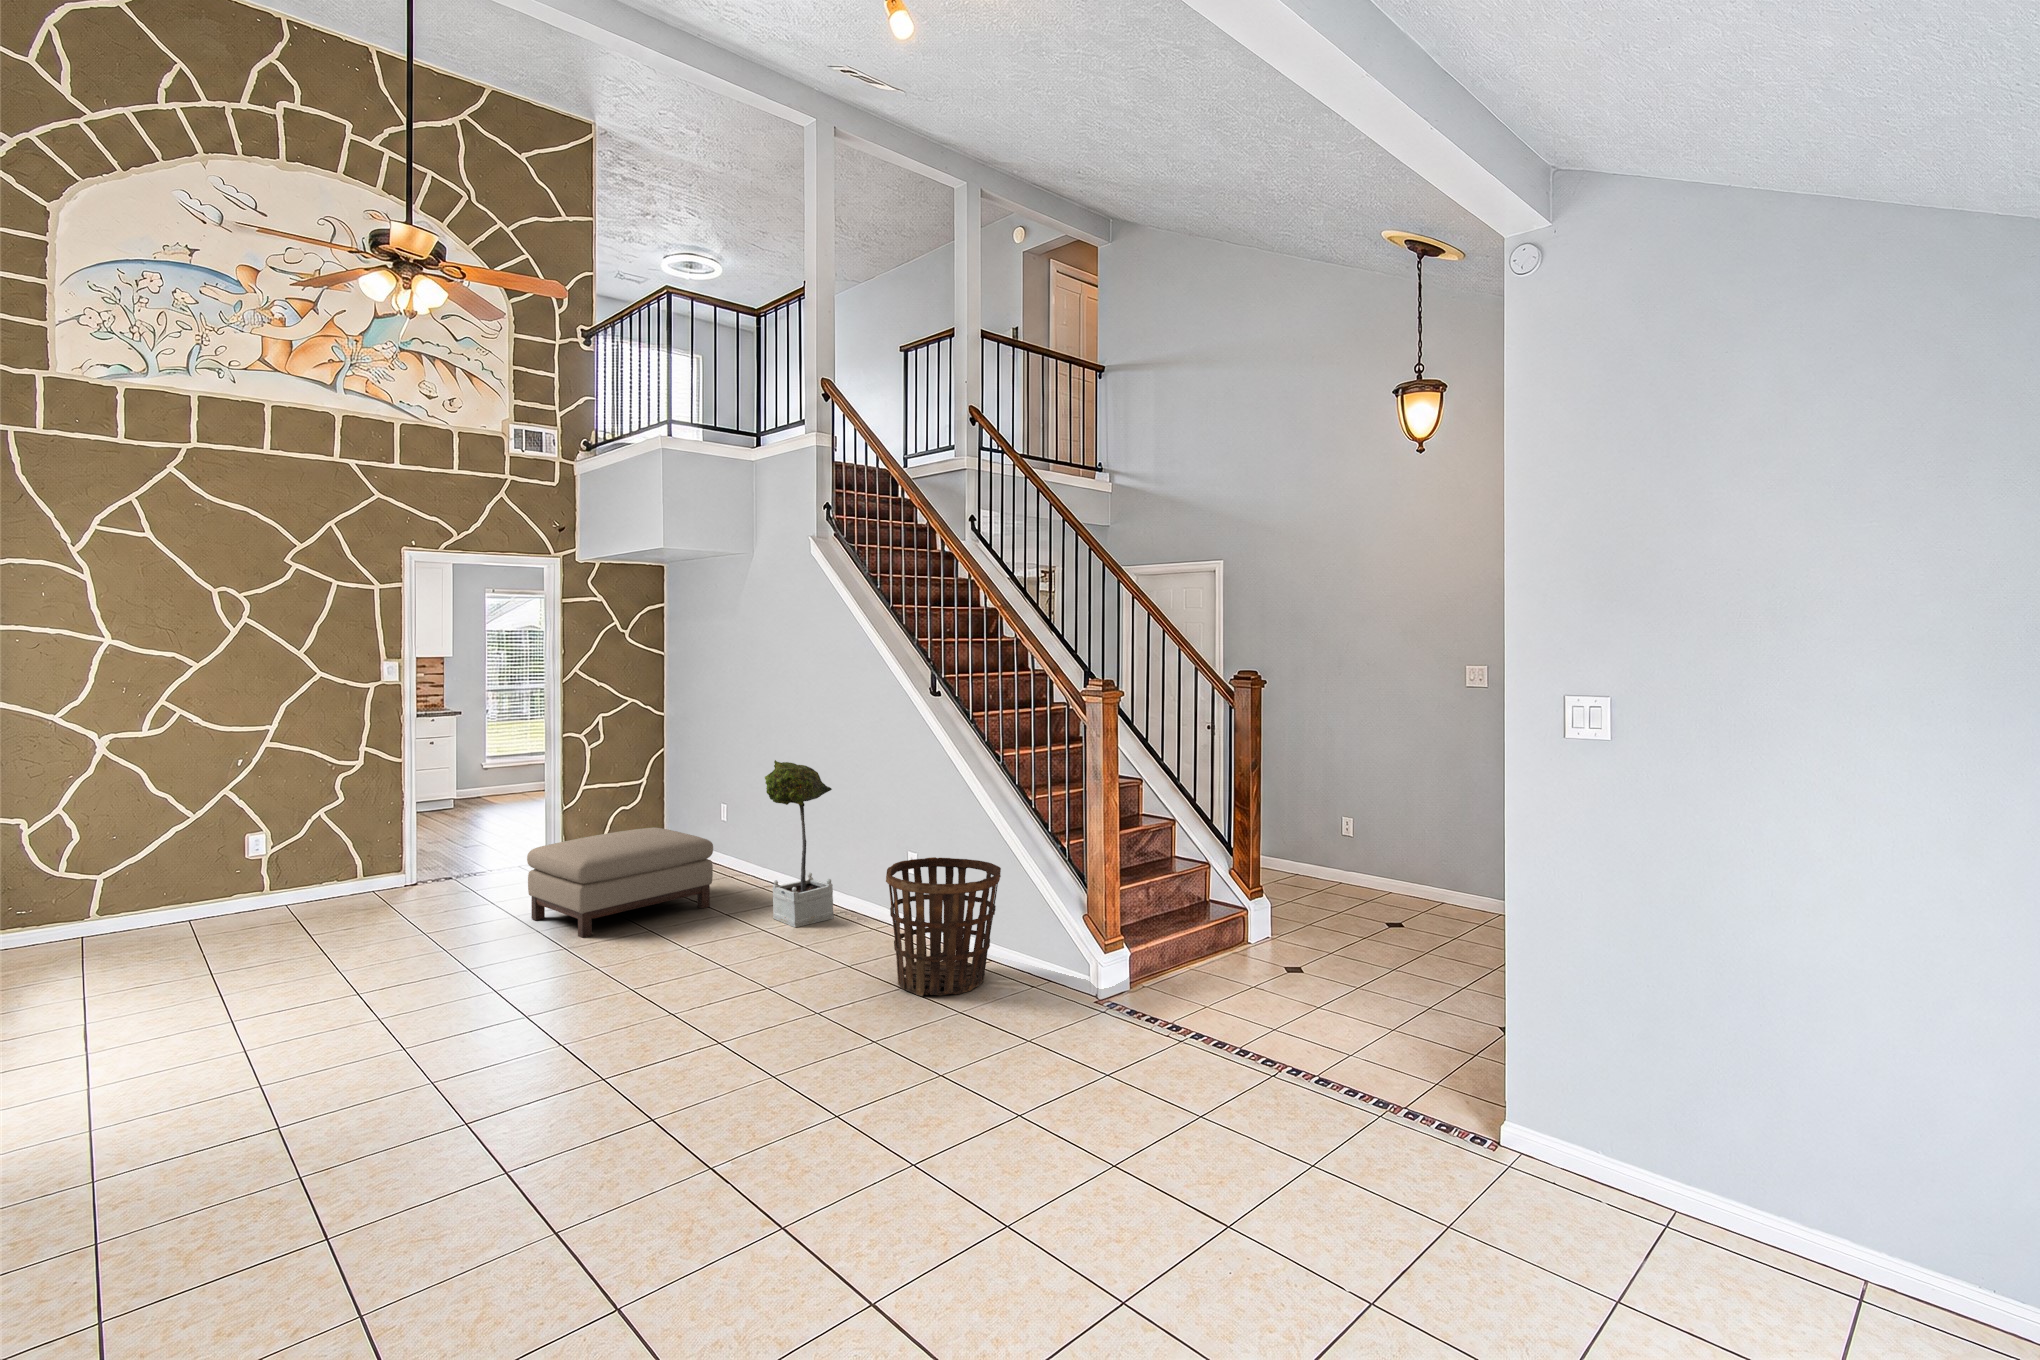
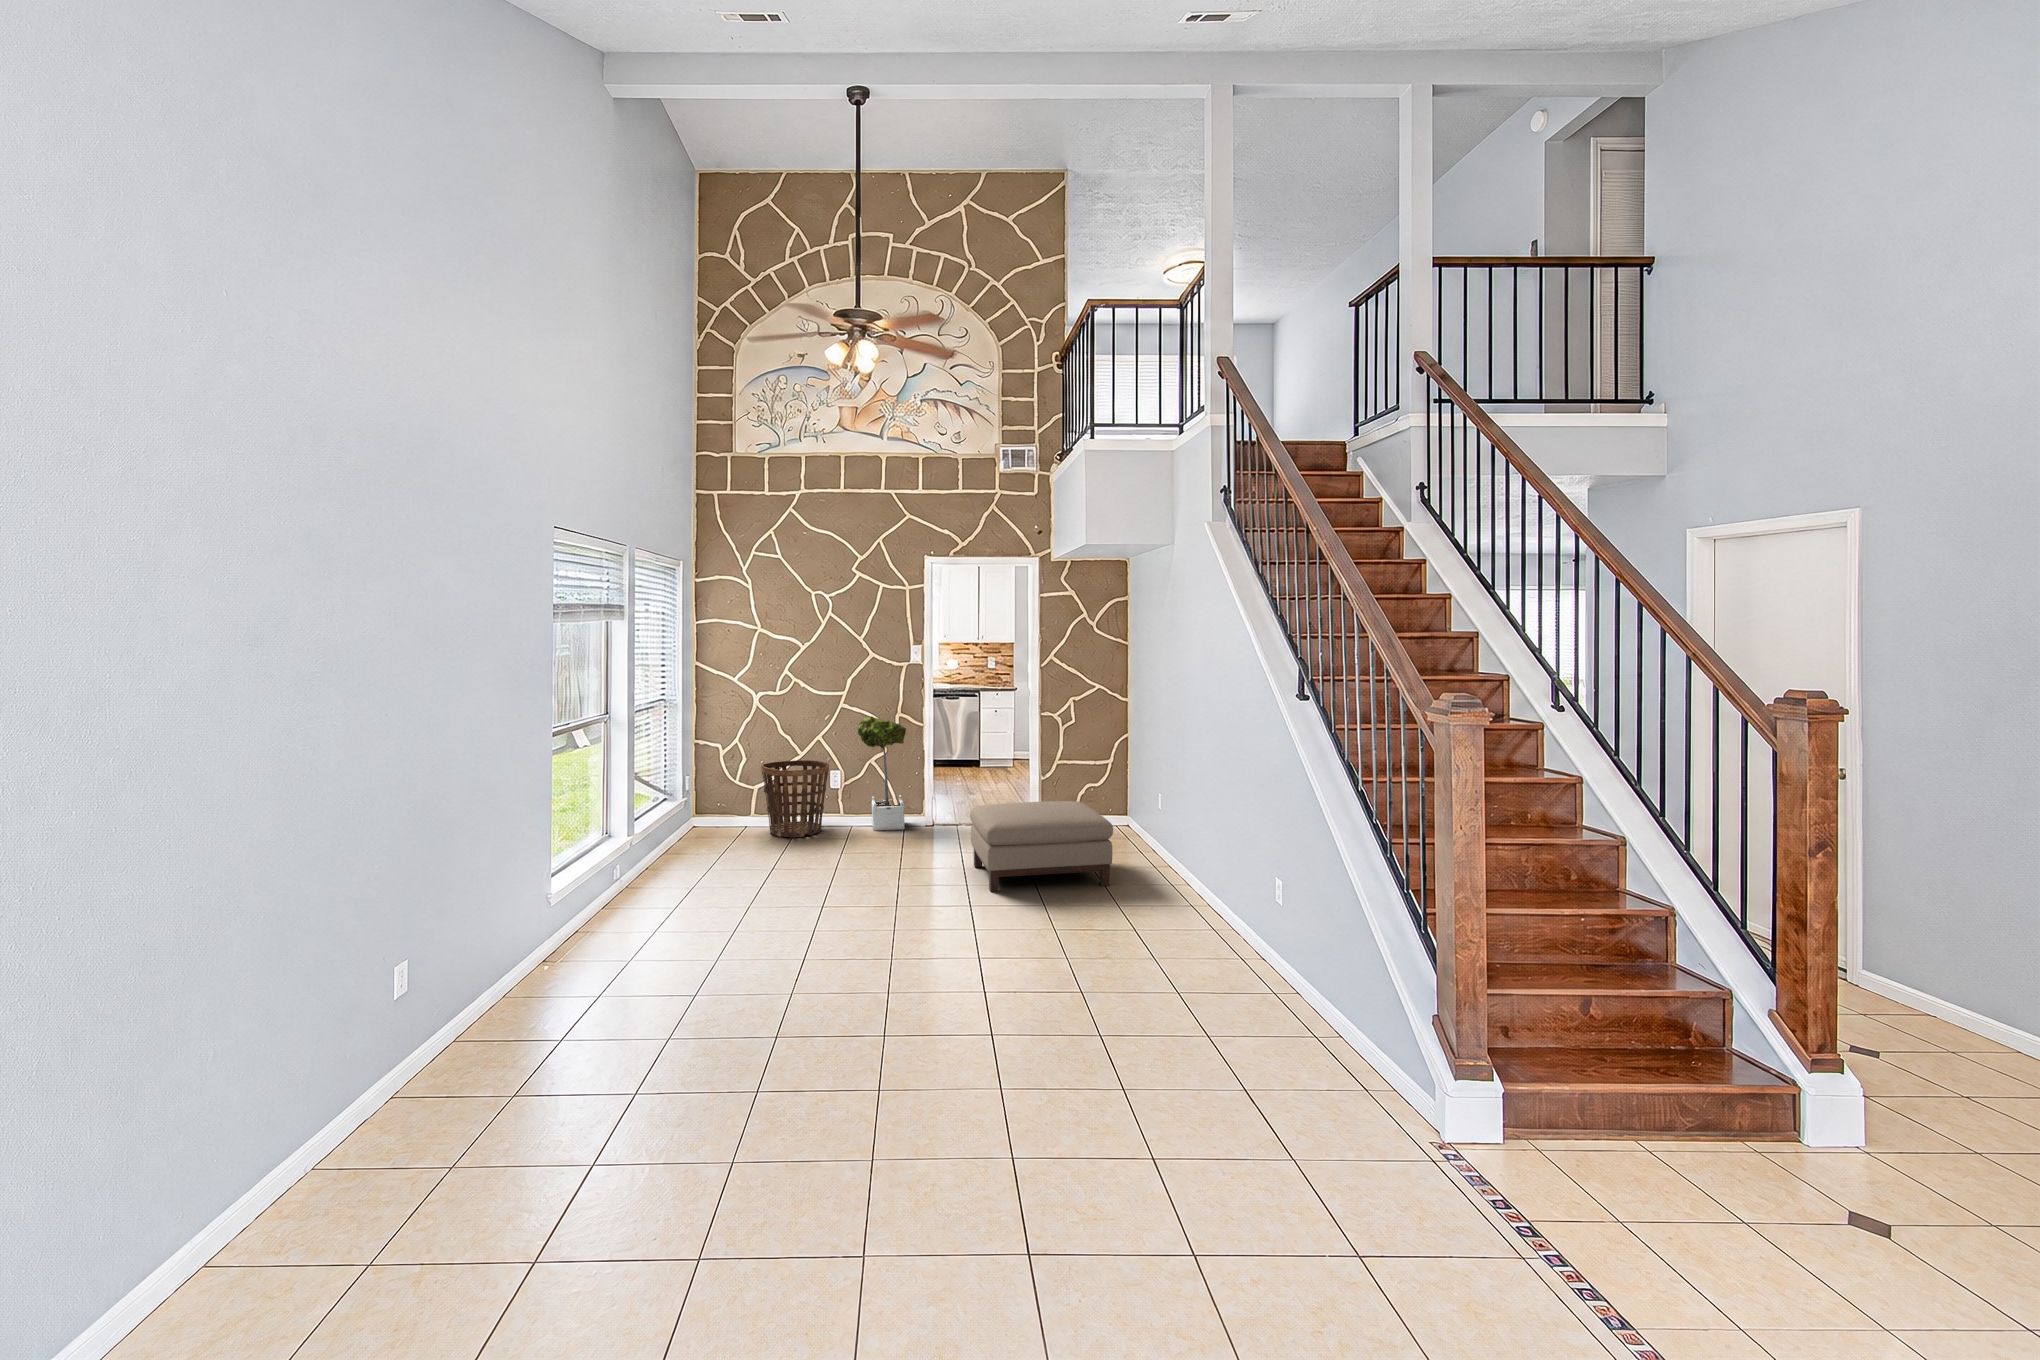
potted tree: present [765,760,834,927] -> present [858,716,906,830]
basket: present [886,857,1001,996] -> present [761,760,829,837]

